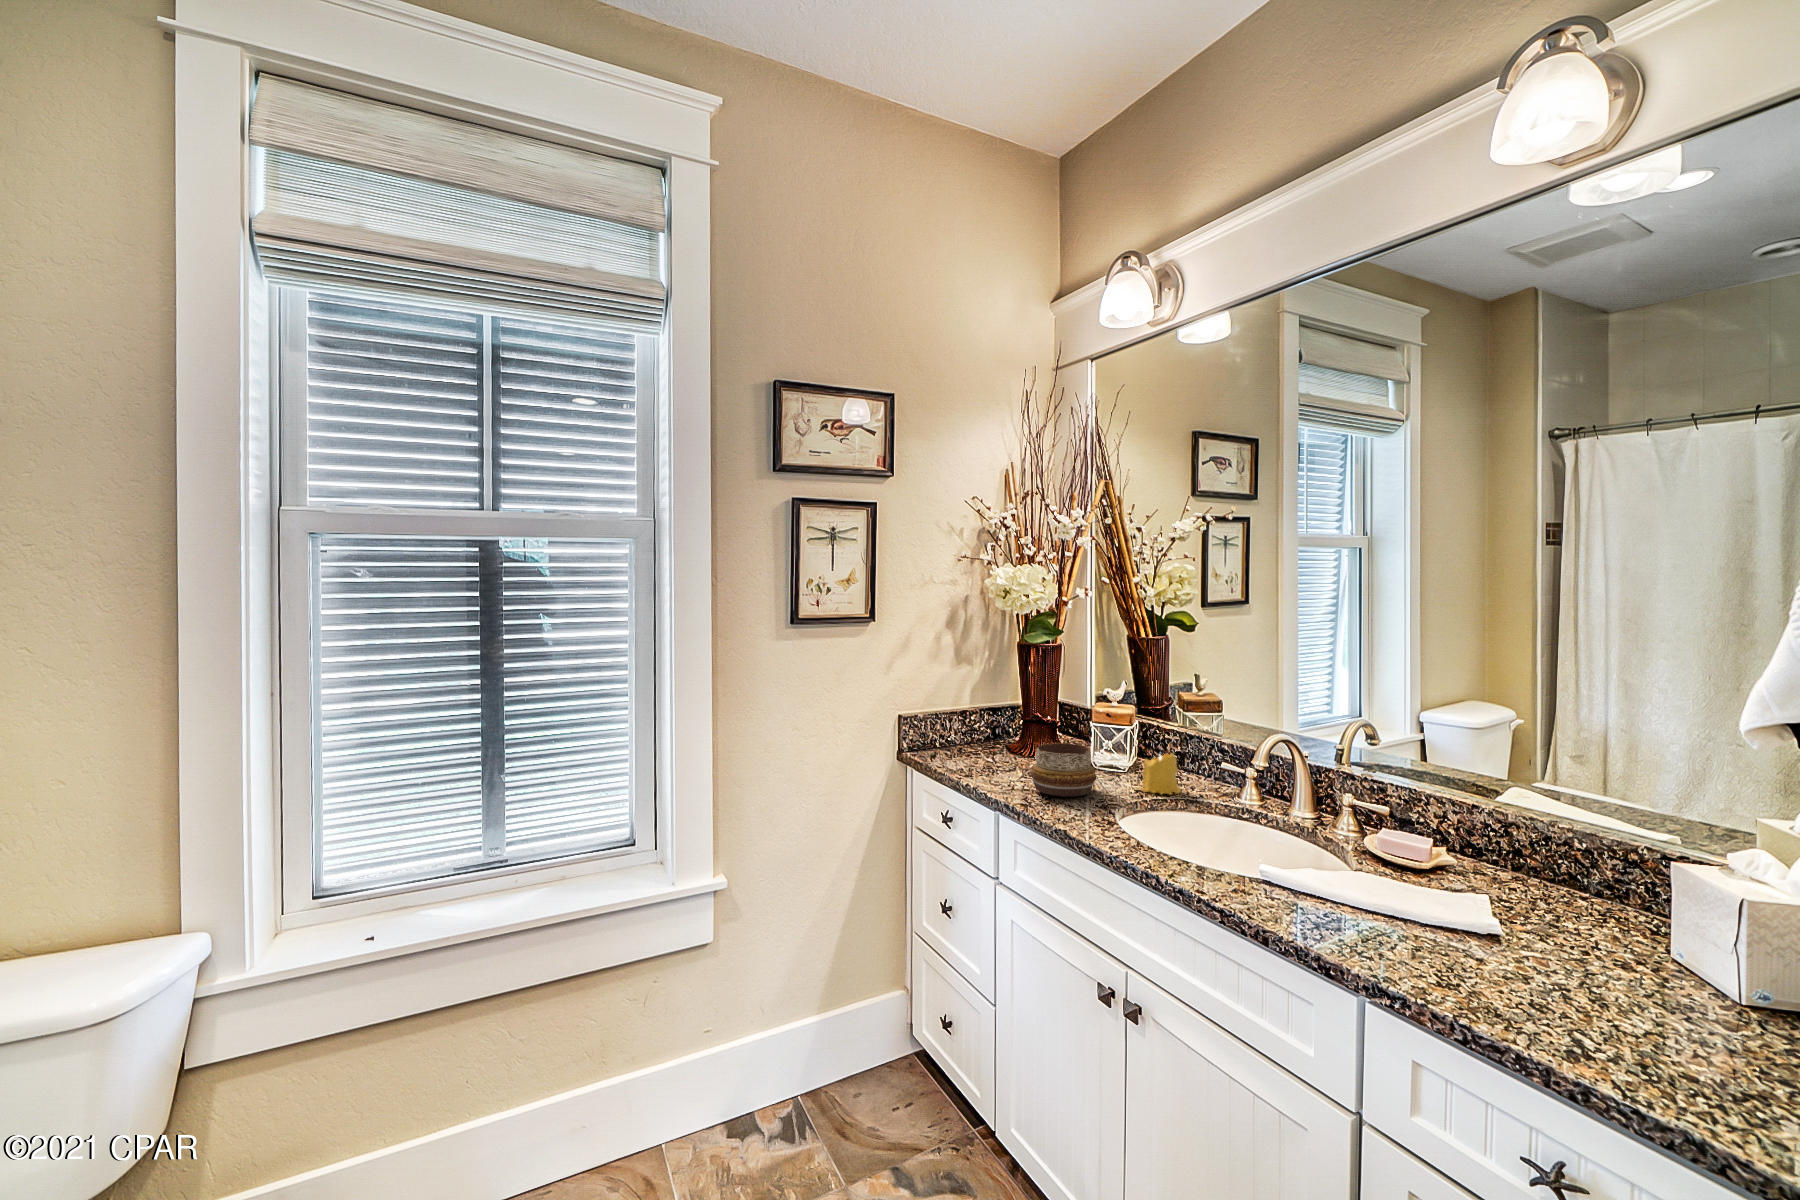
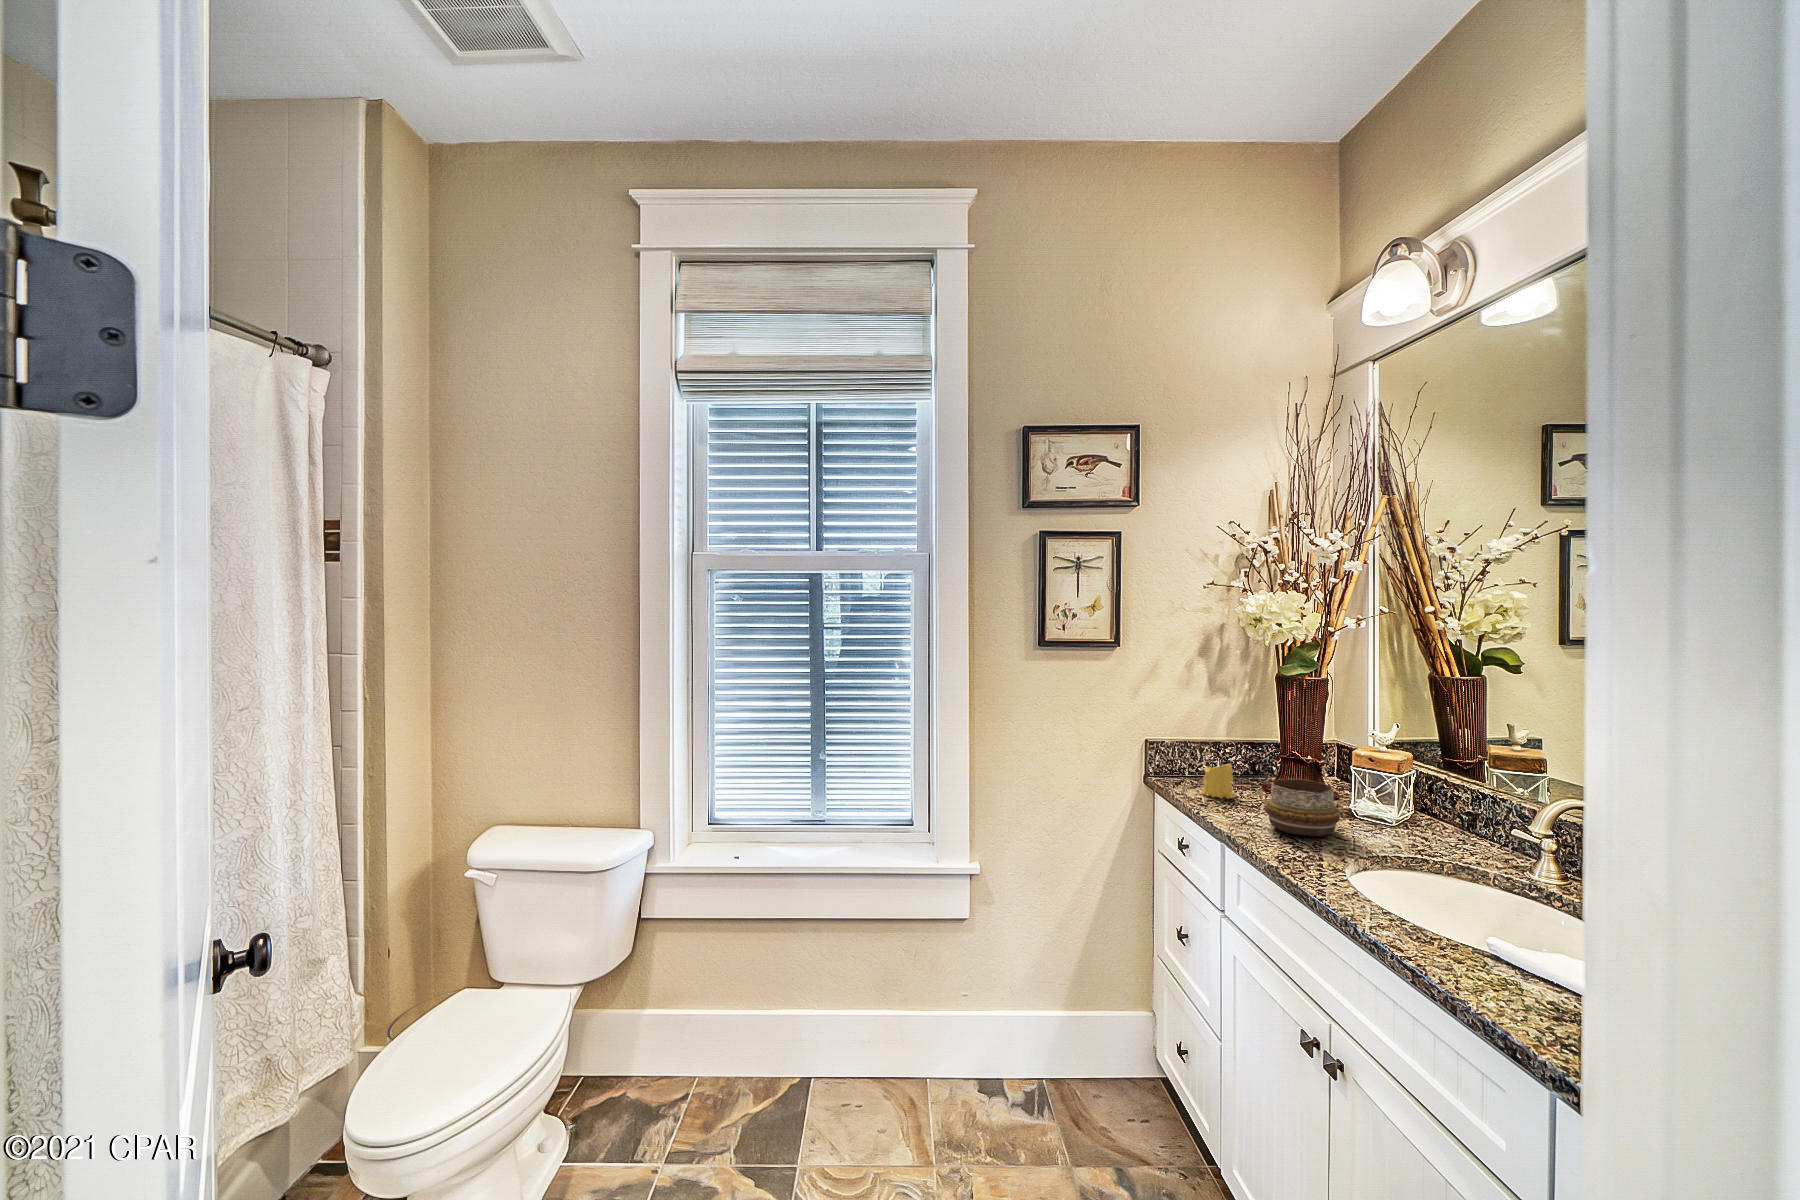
candle: present [1142,754,1181,794] -> present [1200,762,1237,799]

